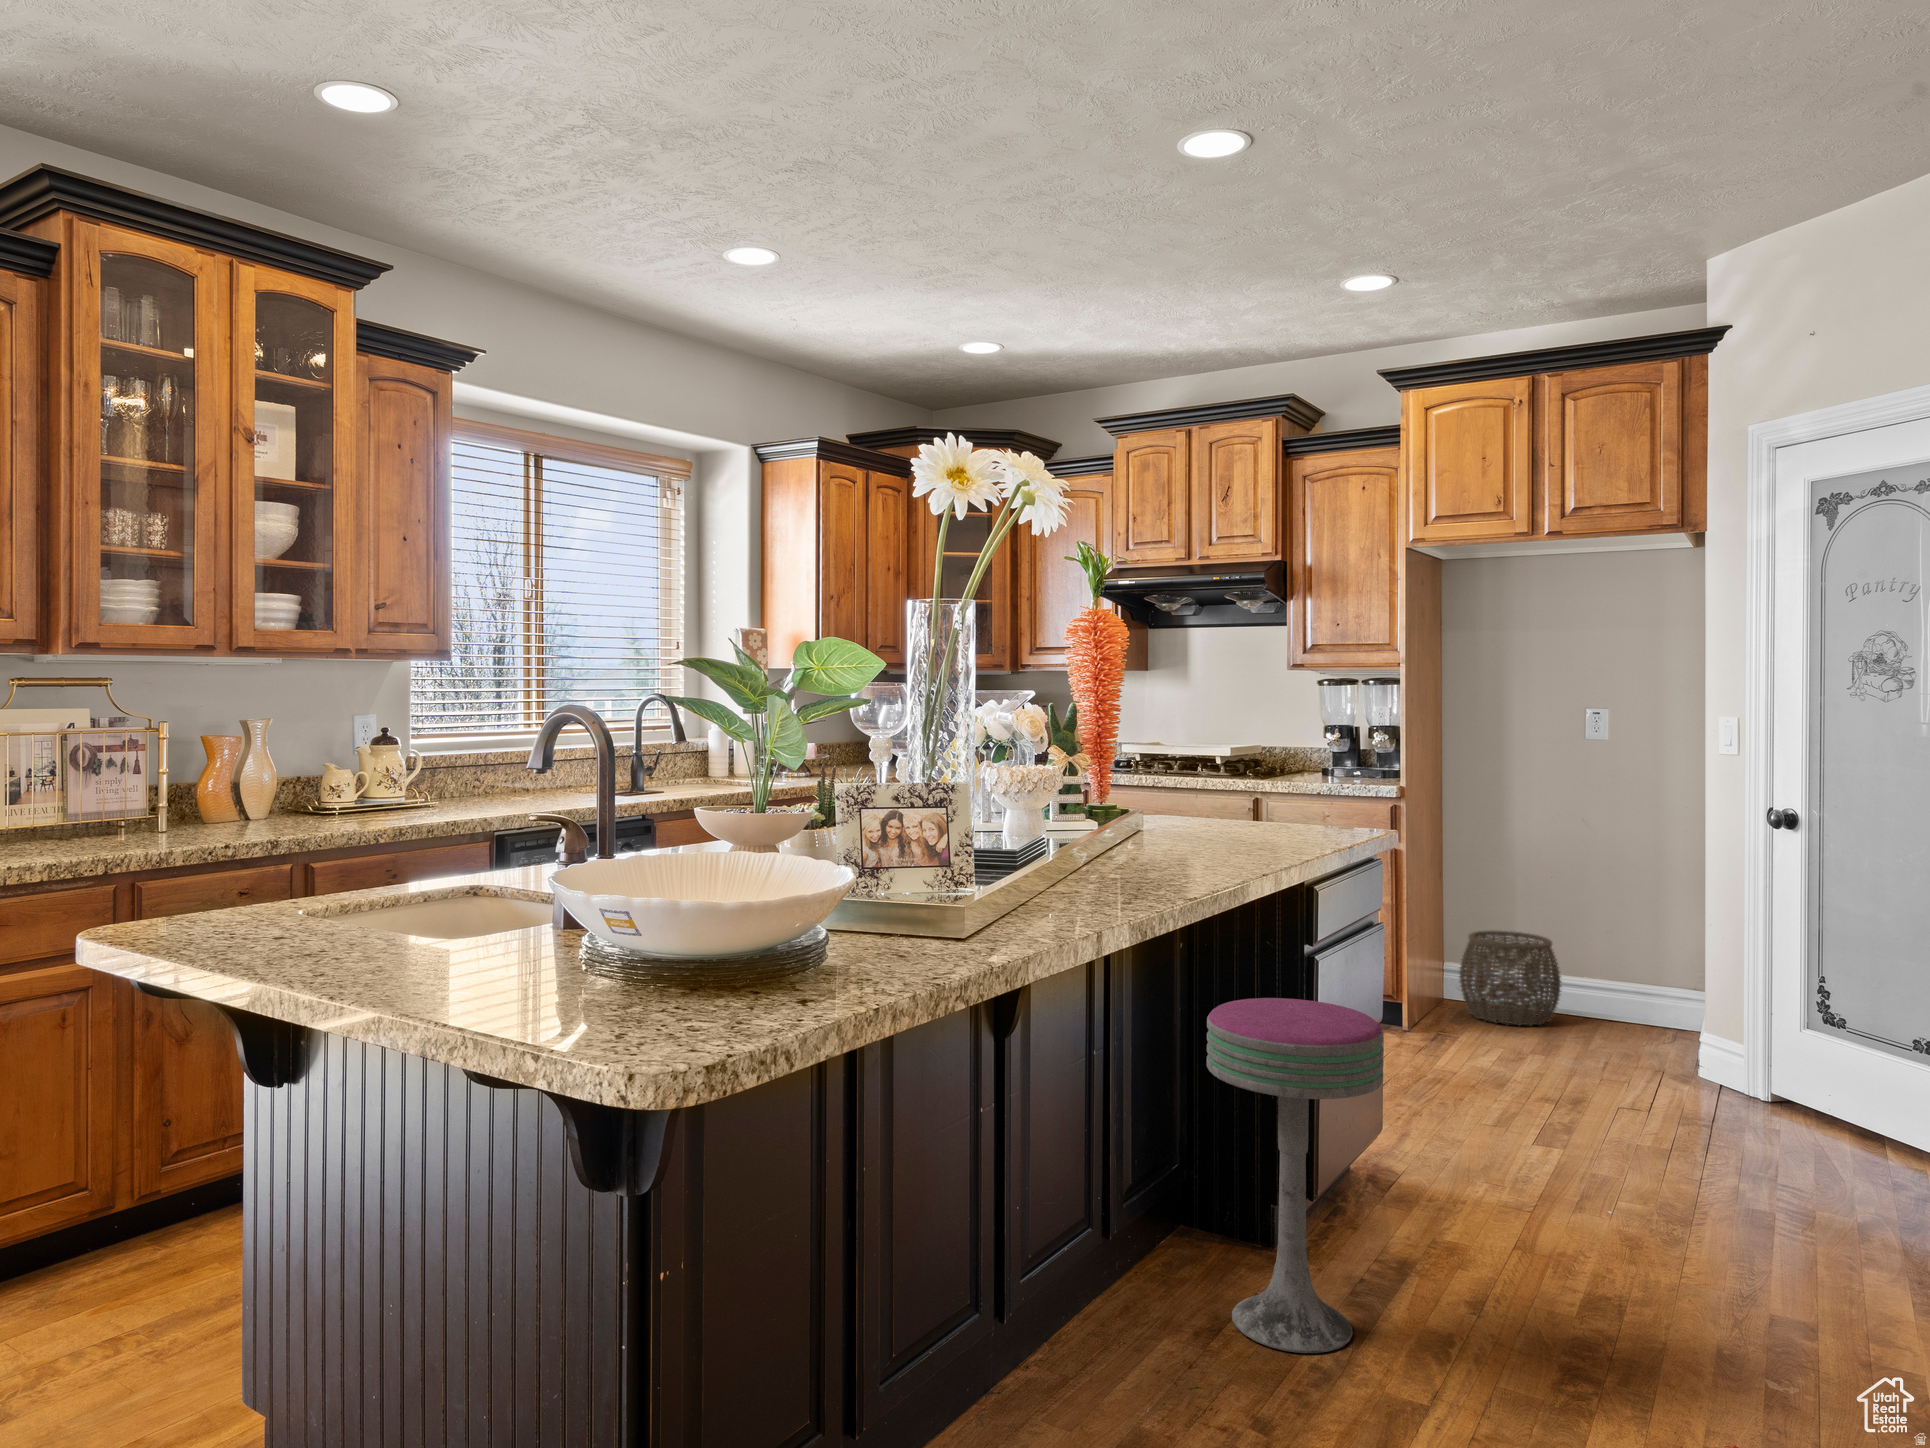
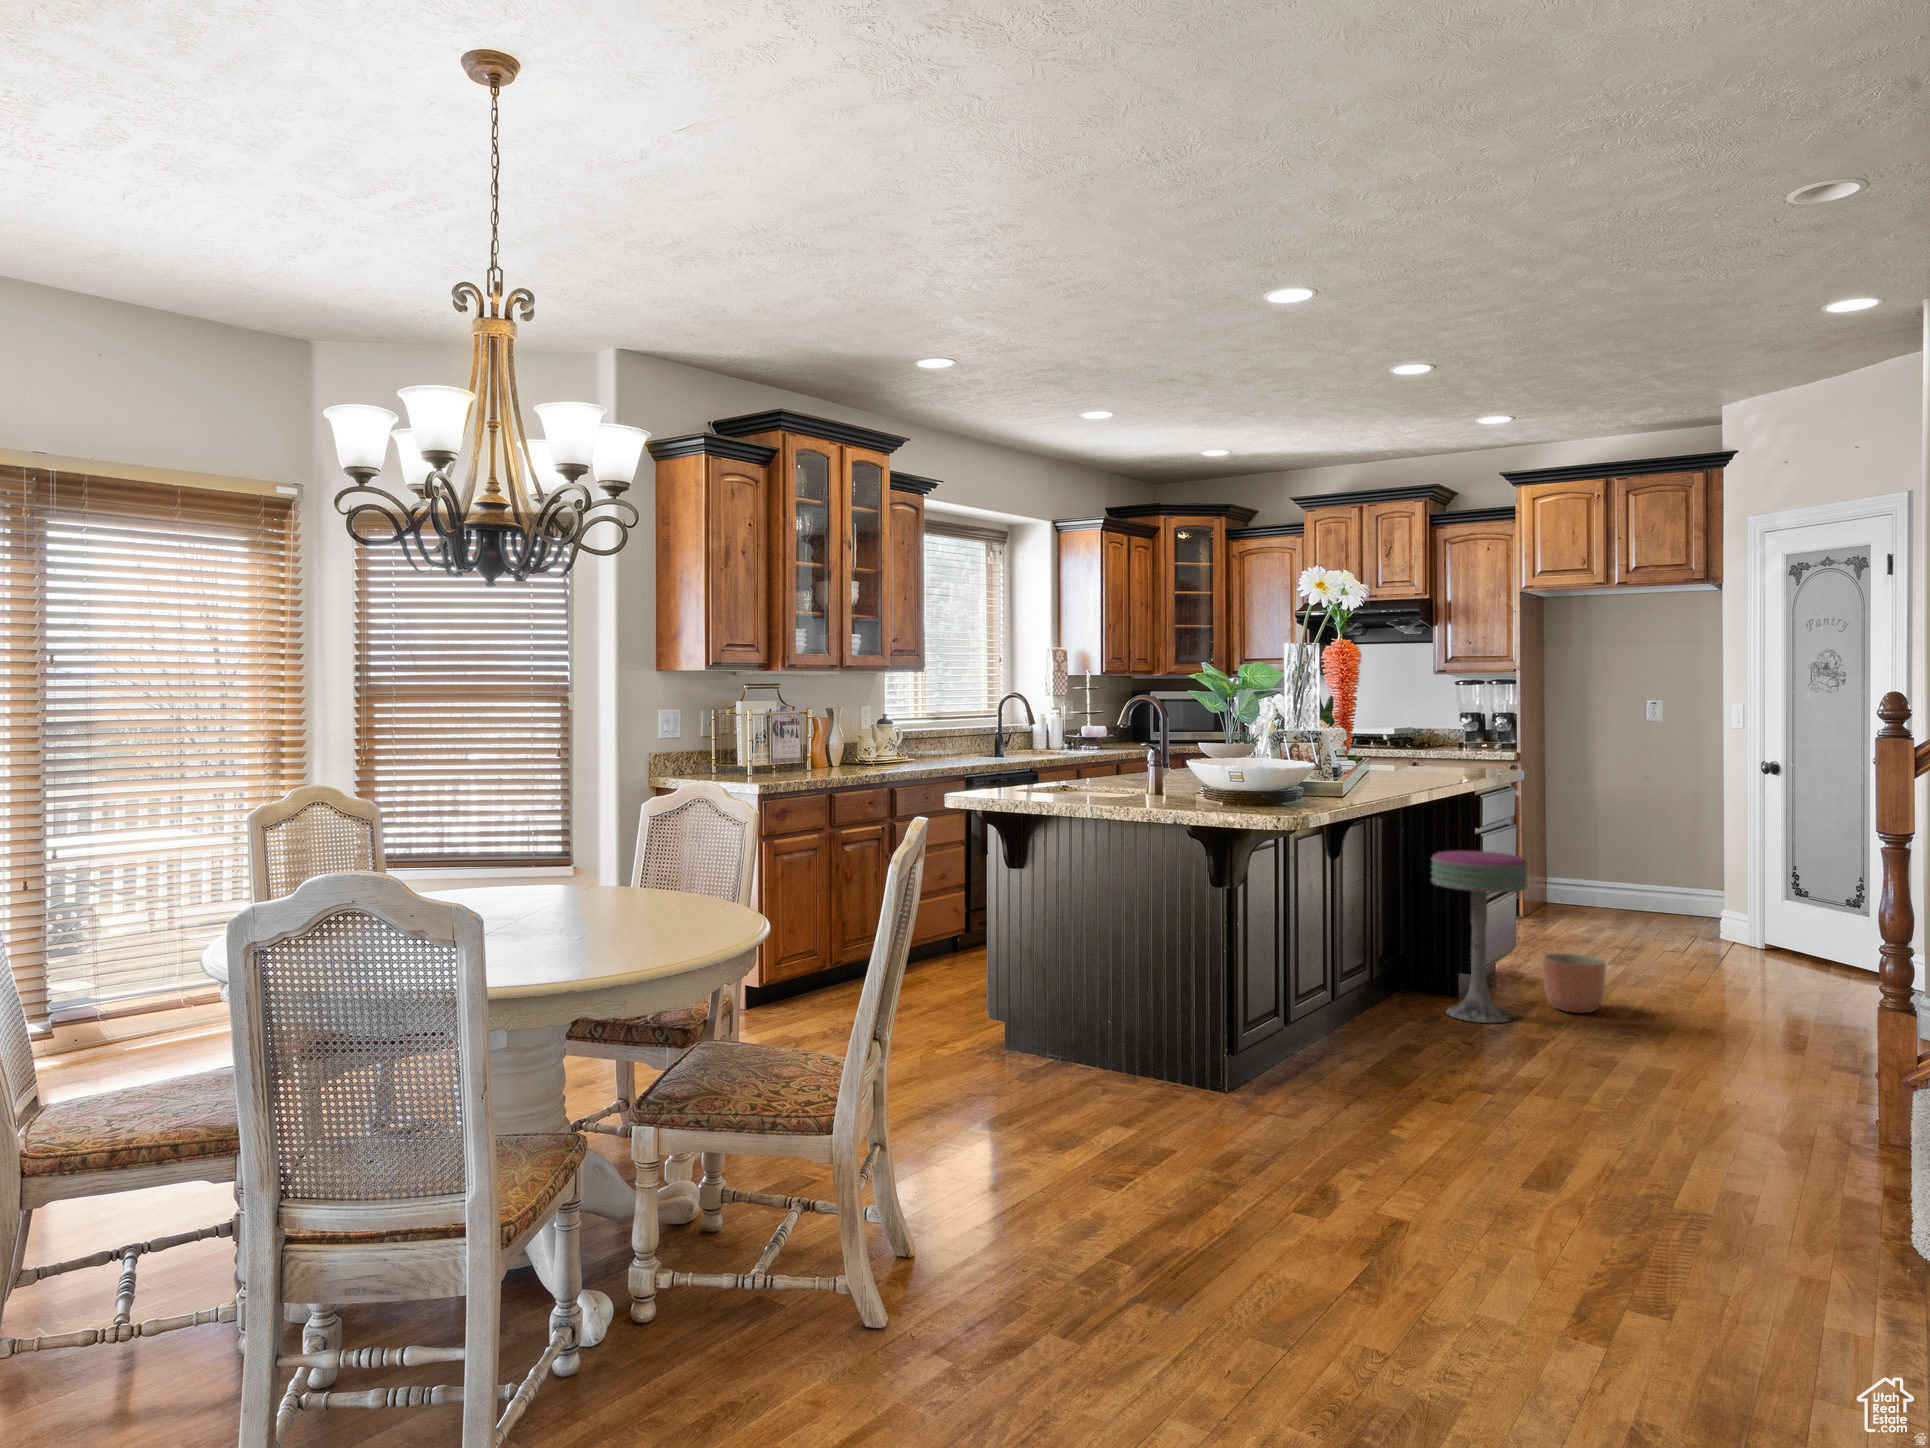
woven basket: present [1459,930,1561,1026] -> none [1557,853,1630,915]
planter: none [1416,1183,1529,1311] -> present [1543,953,1606,1013]

